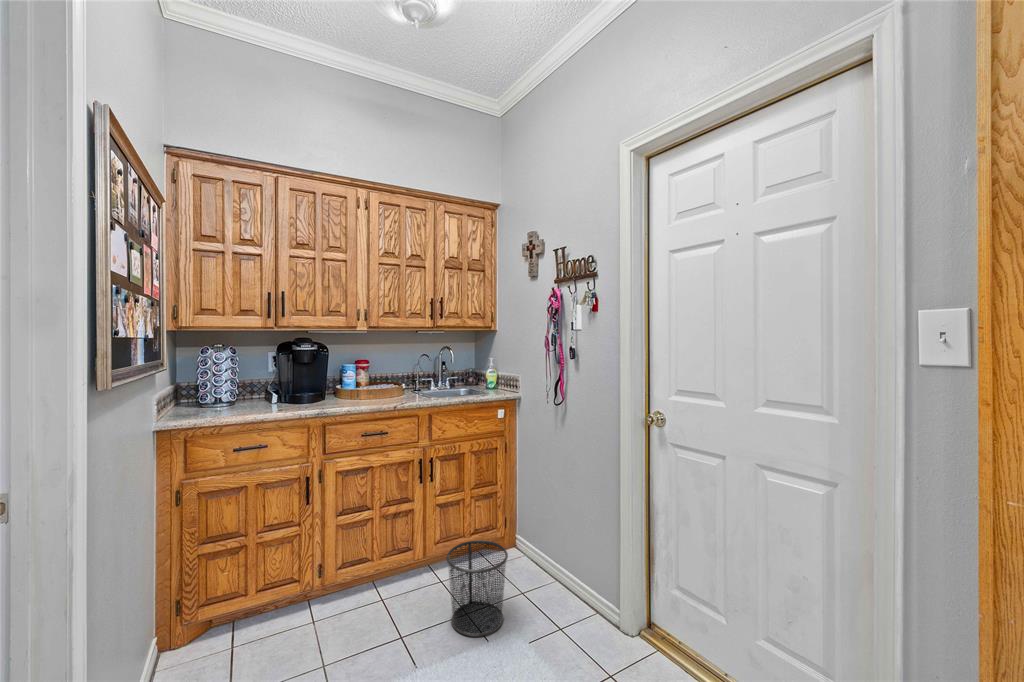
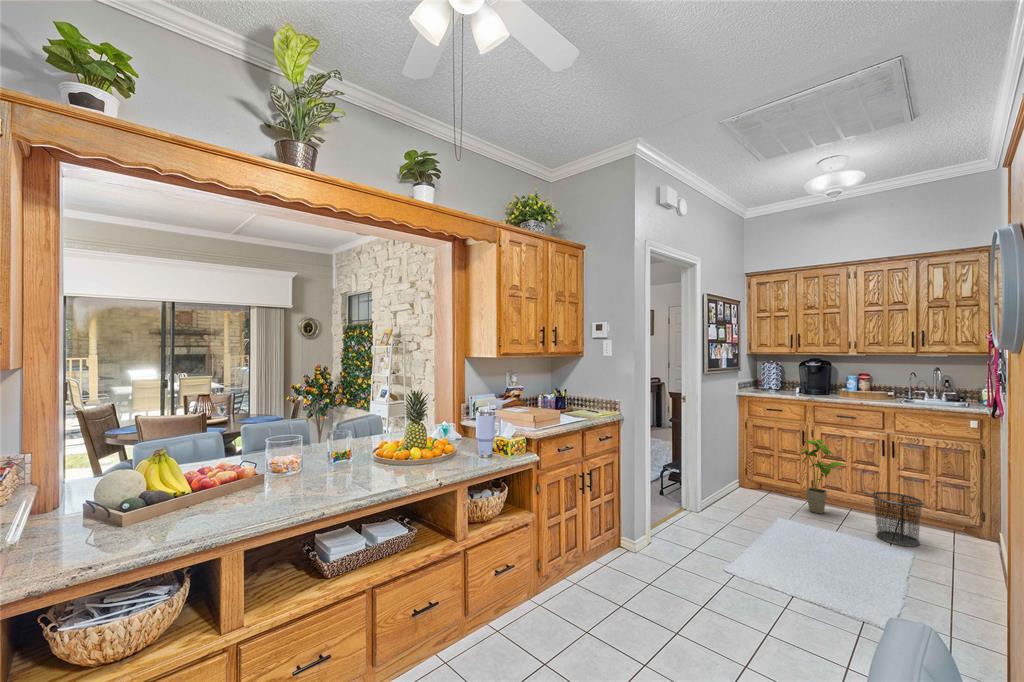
house plant: none [313,490,389,637] -> present [801,439,845,514]

